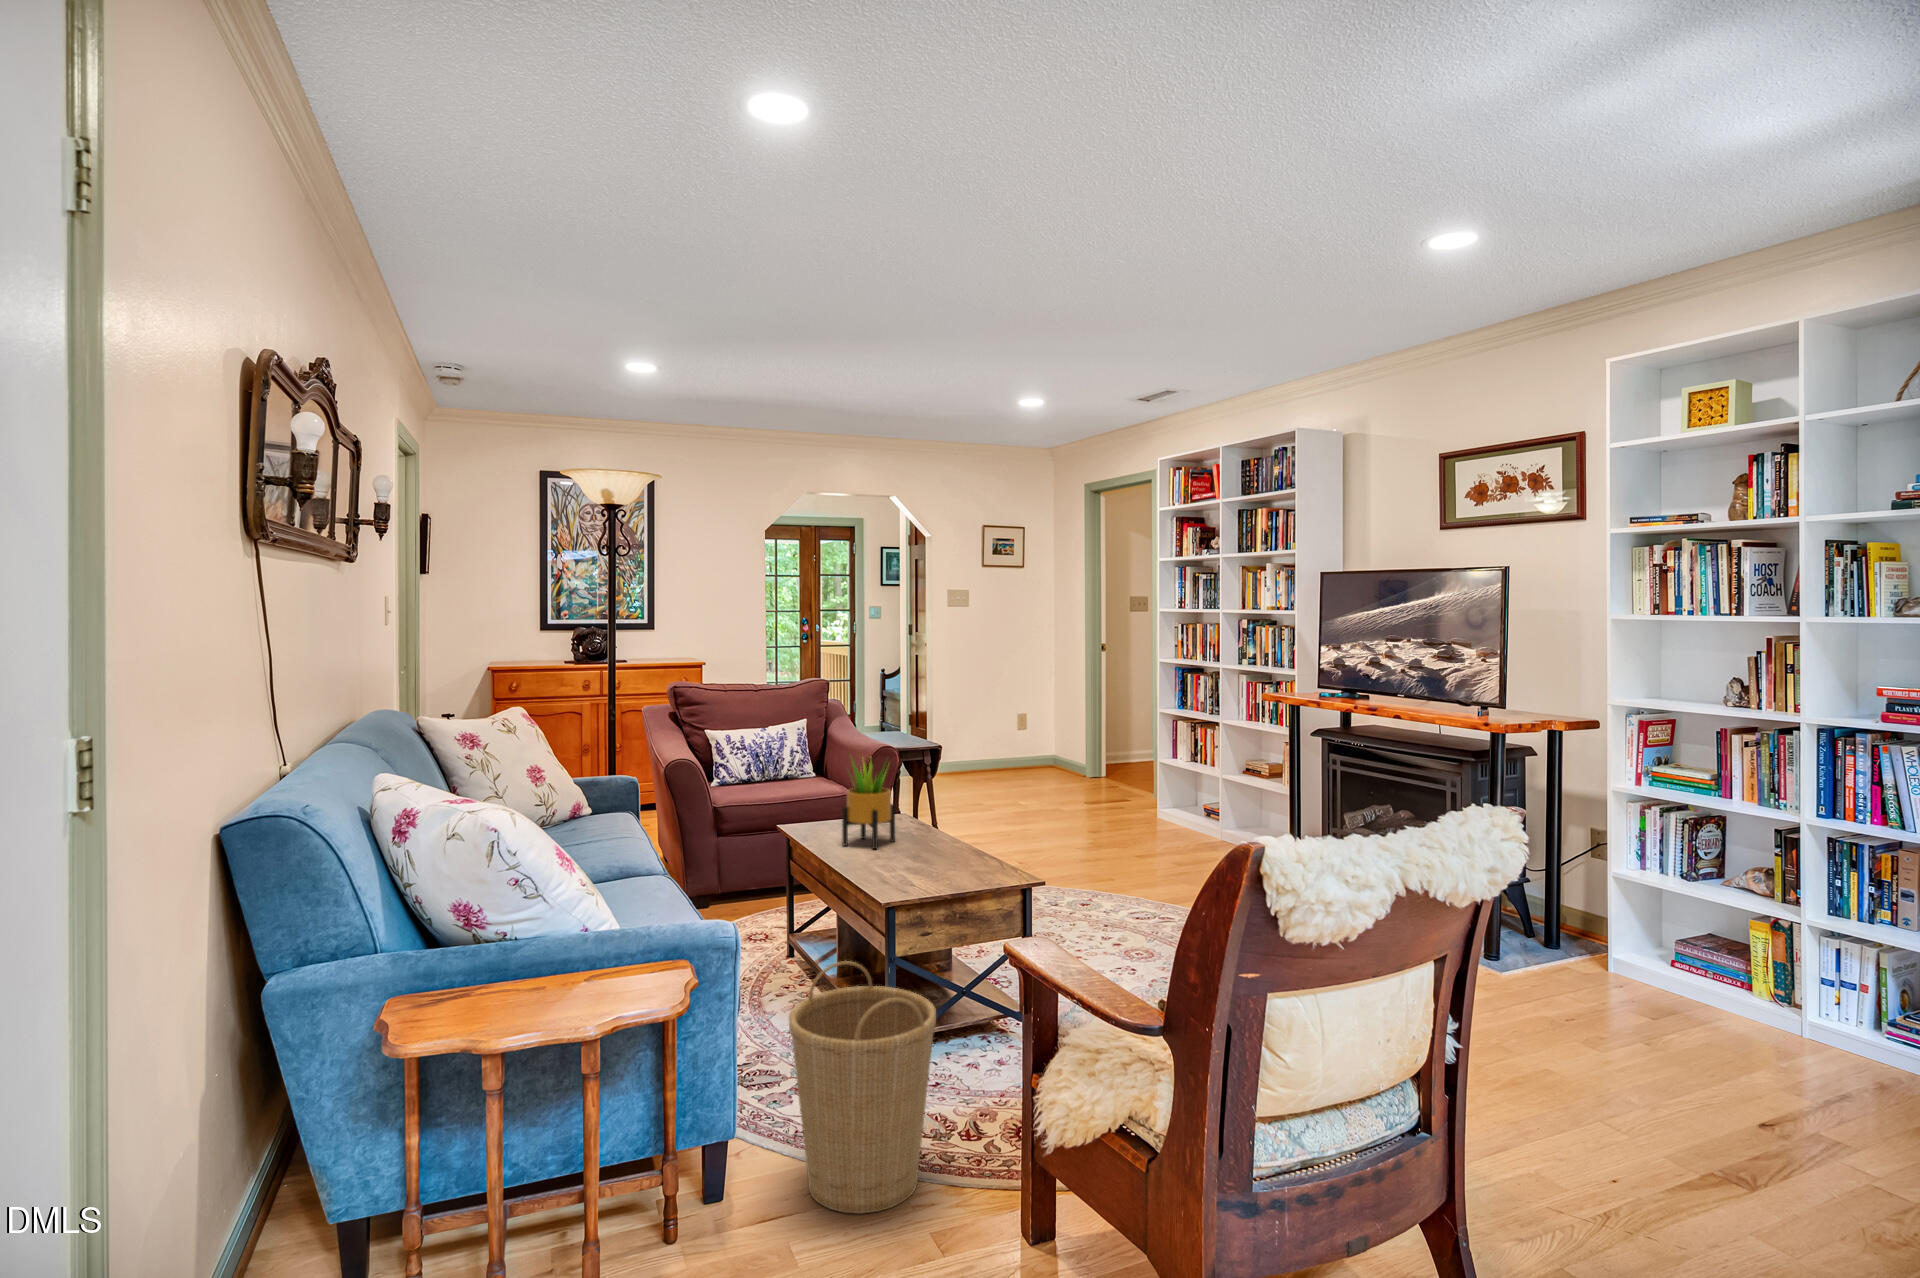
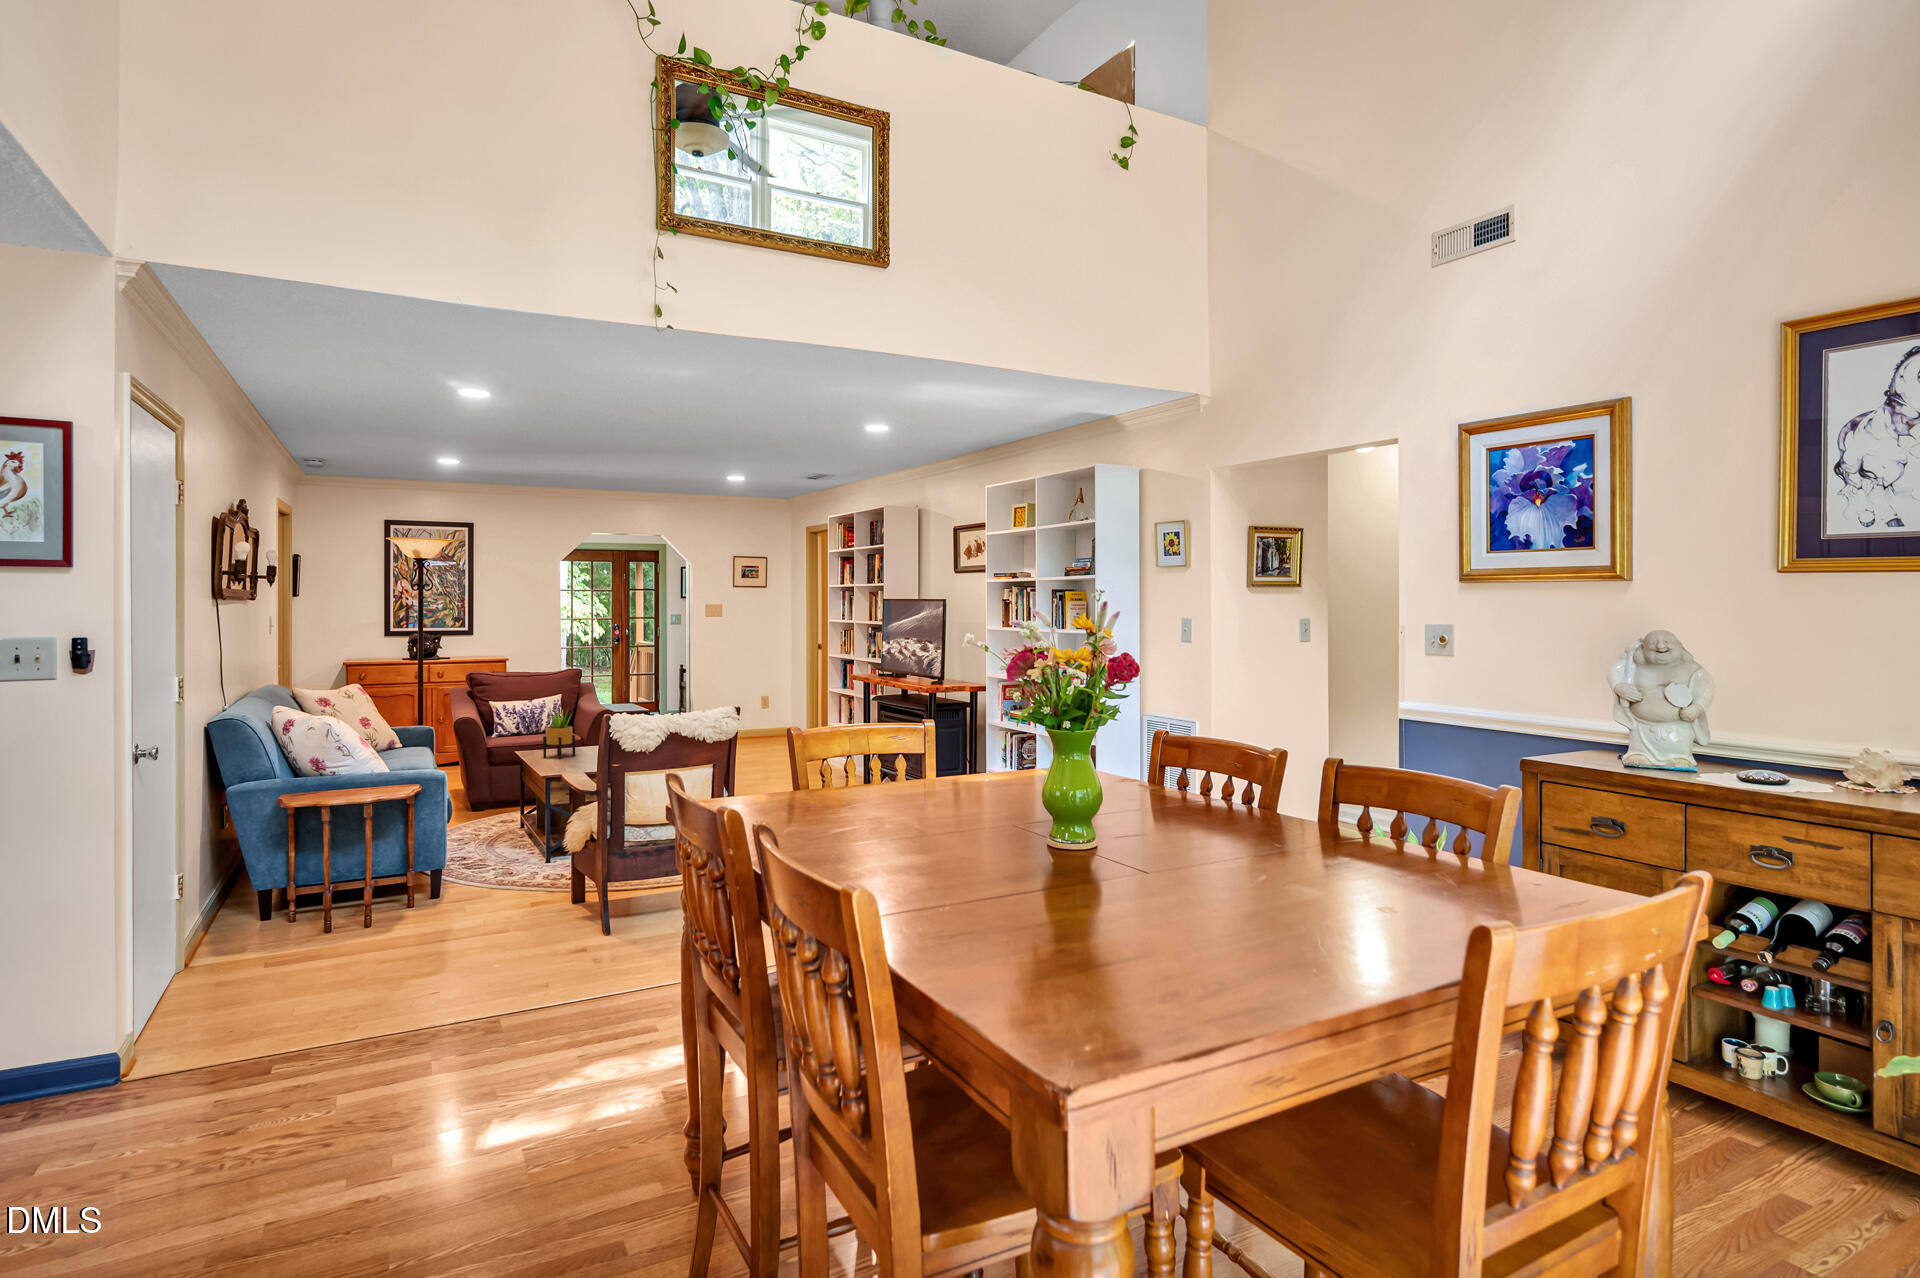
basket: present [789,961,936,1213] -> none [472,795,545,898]

